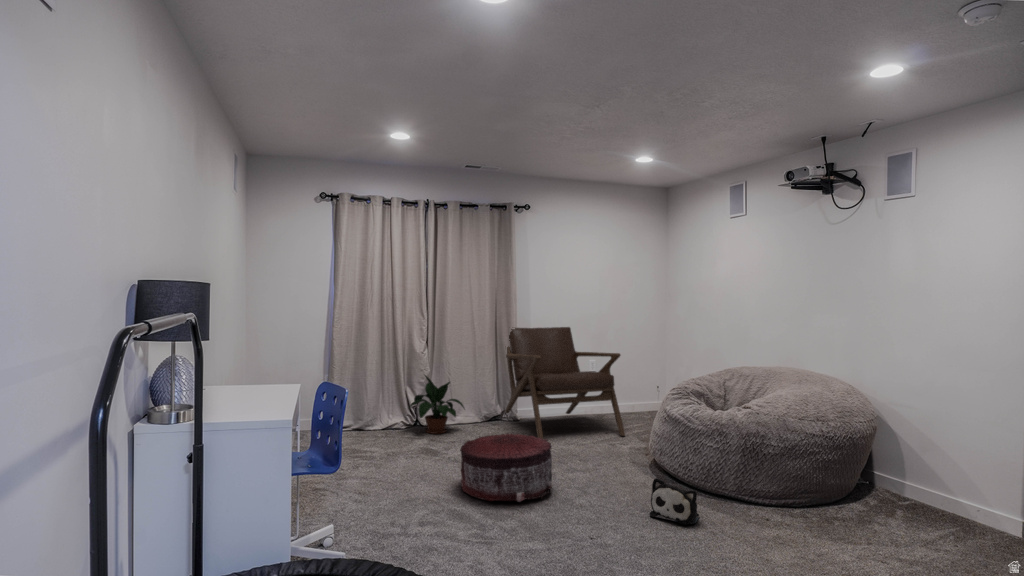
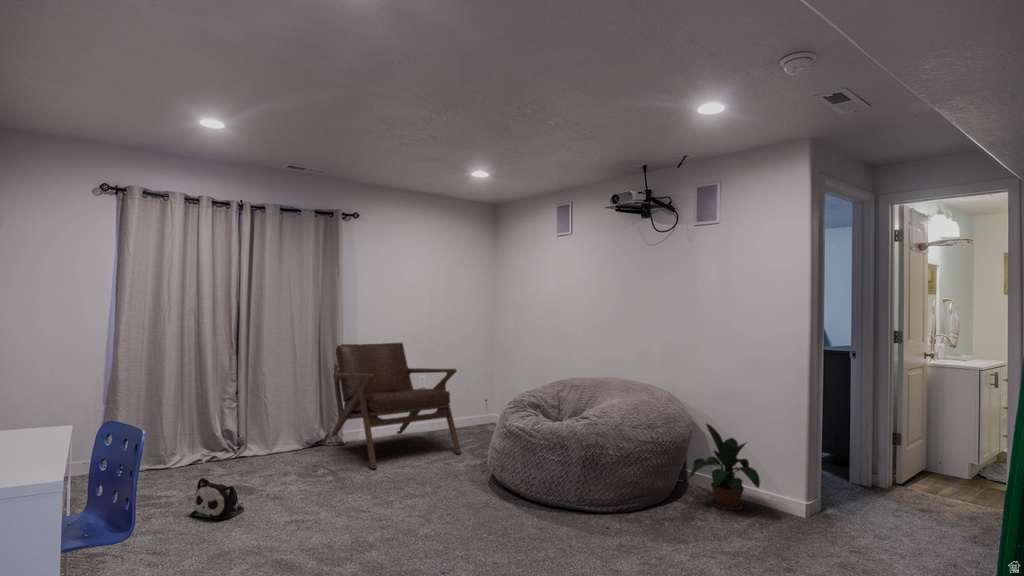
potted plant: present [410,375,464,434] -> present [689,424,760,510]
pouf: present [460,434,552,502] -> none [284,461,392,544]
plush toy: present [650,478,699,525] -> present [191,478,244,520]

